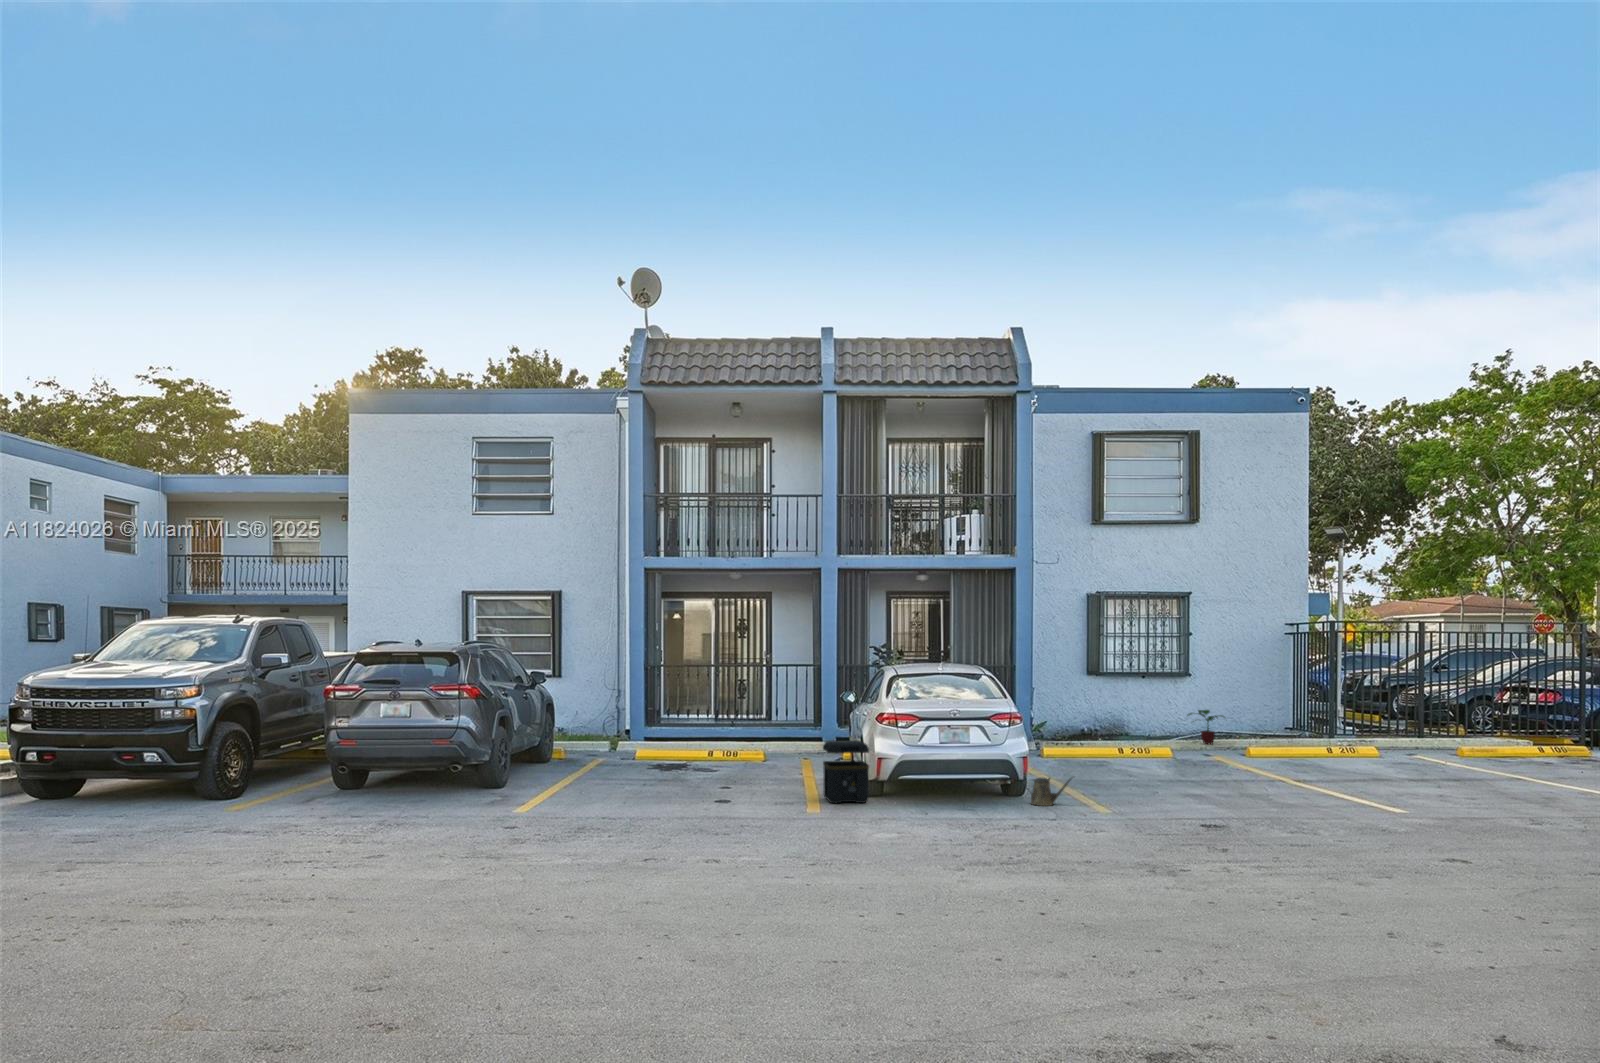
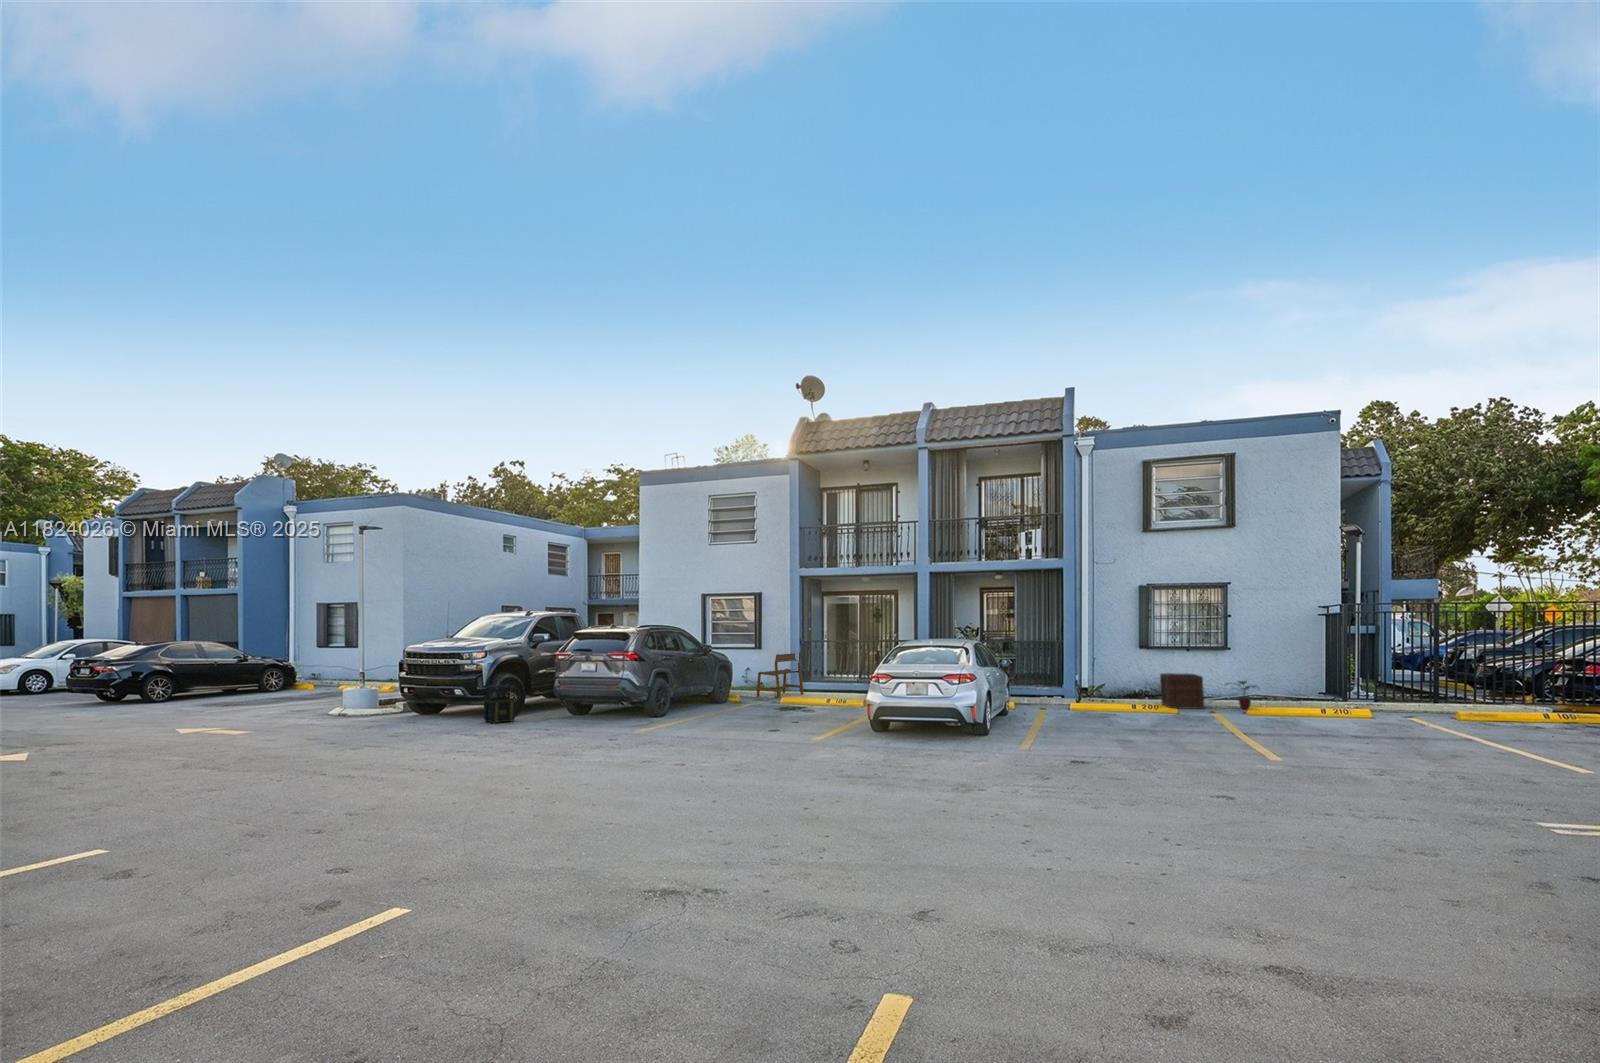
bench: none [574,680,637,748] -> present [757,652,804,698]
wooden crate: none [1112,702,1167,746] -> present [1160,673,1204,709]
toolbox: present [823,740,869,803] -> present [484,685,516,723]
watering can: present [1031,776,1073,806] -> none [991,727,1028,750]

